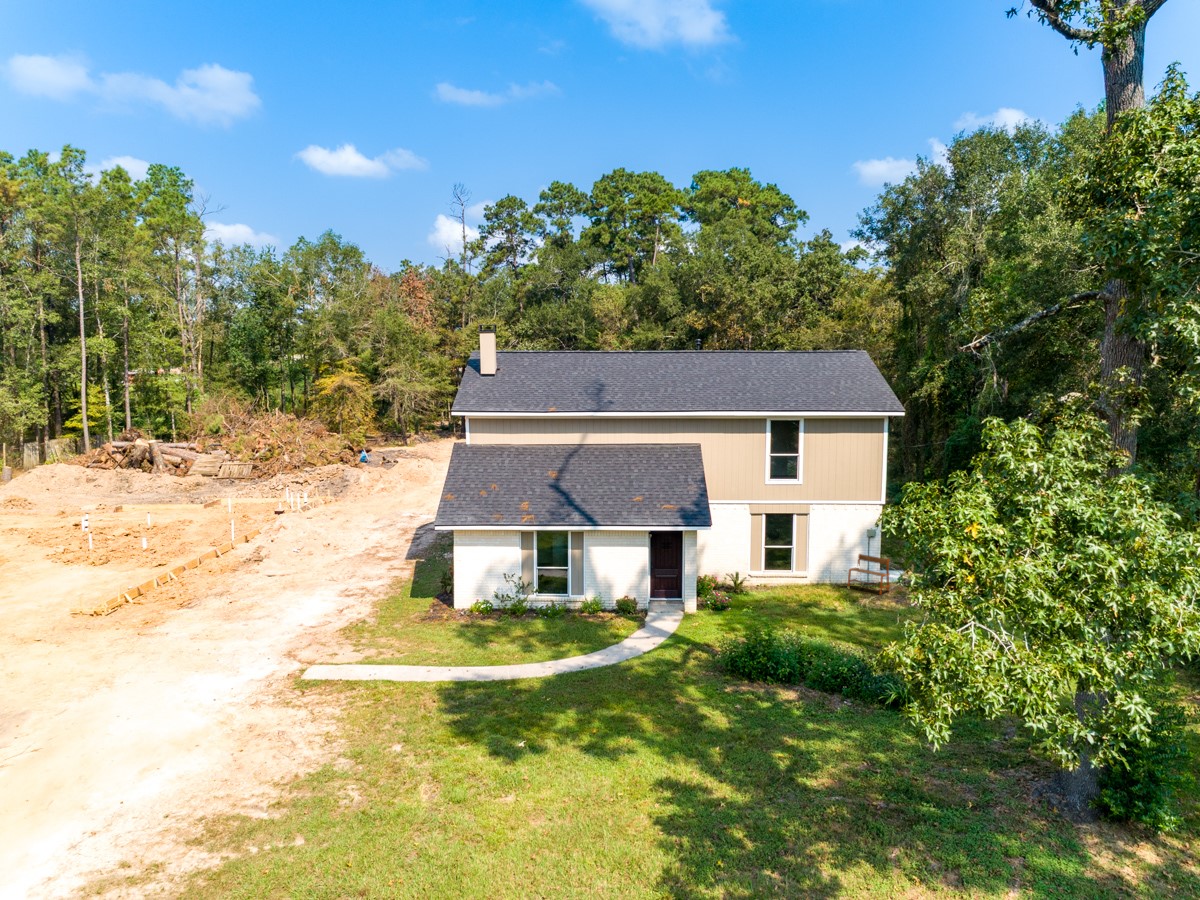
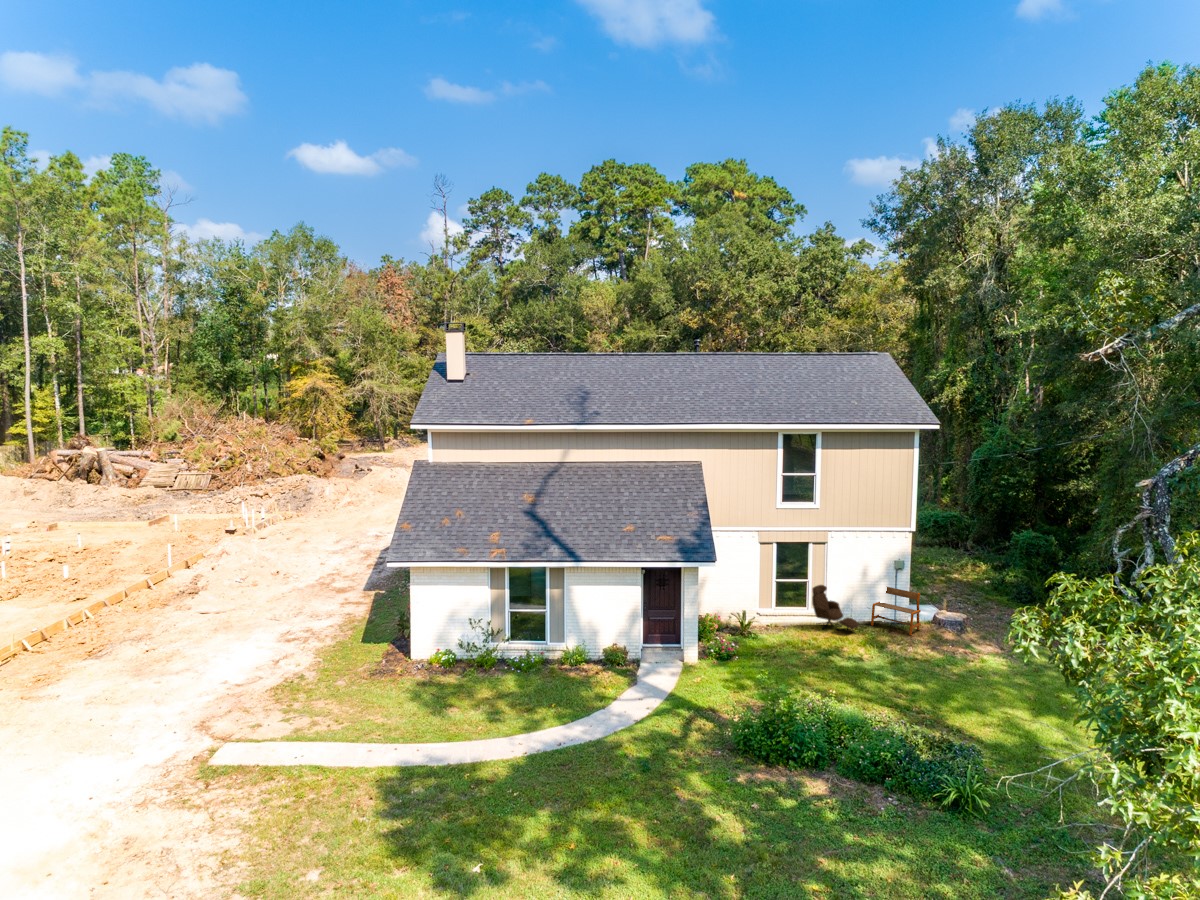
lounge chair: none [796,553,836,594] -> present [812,585,859,633]

